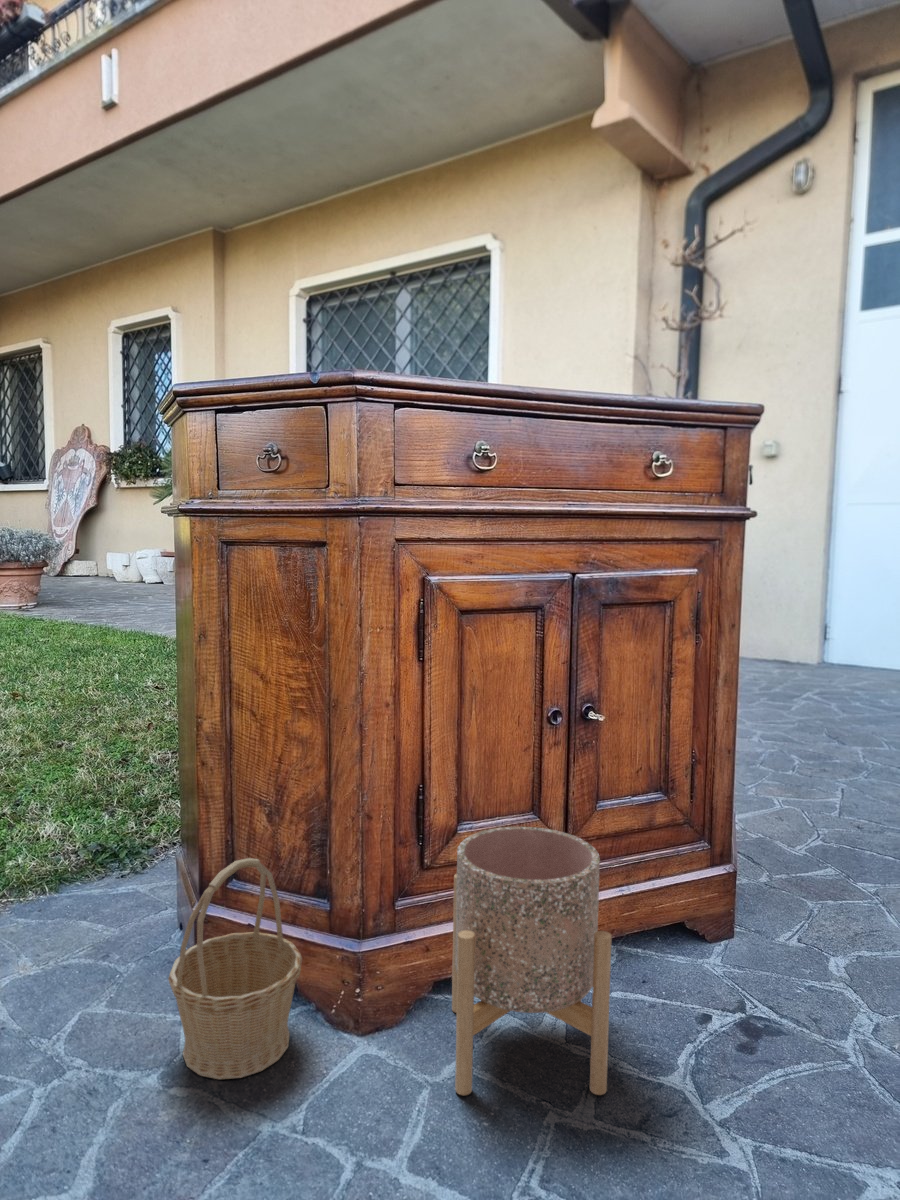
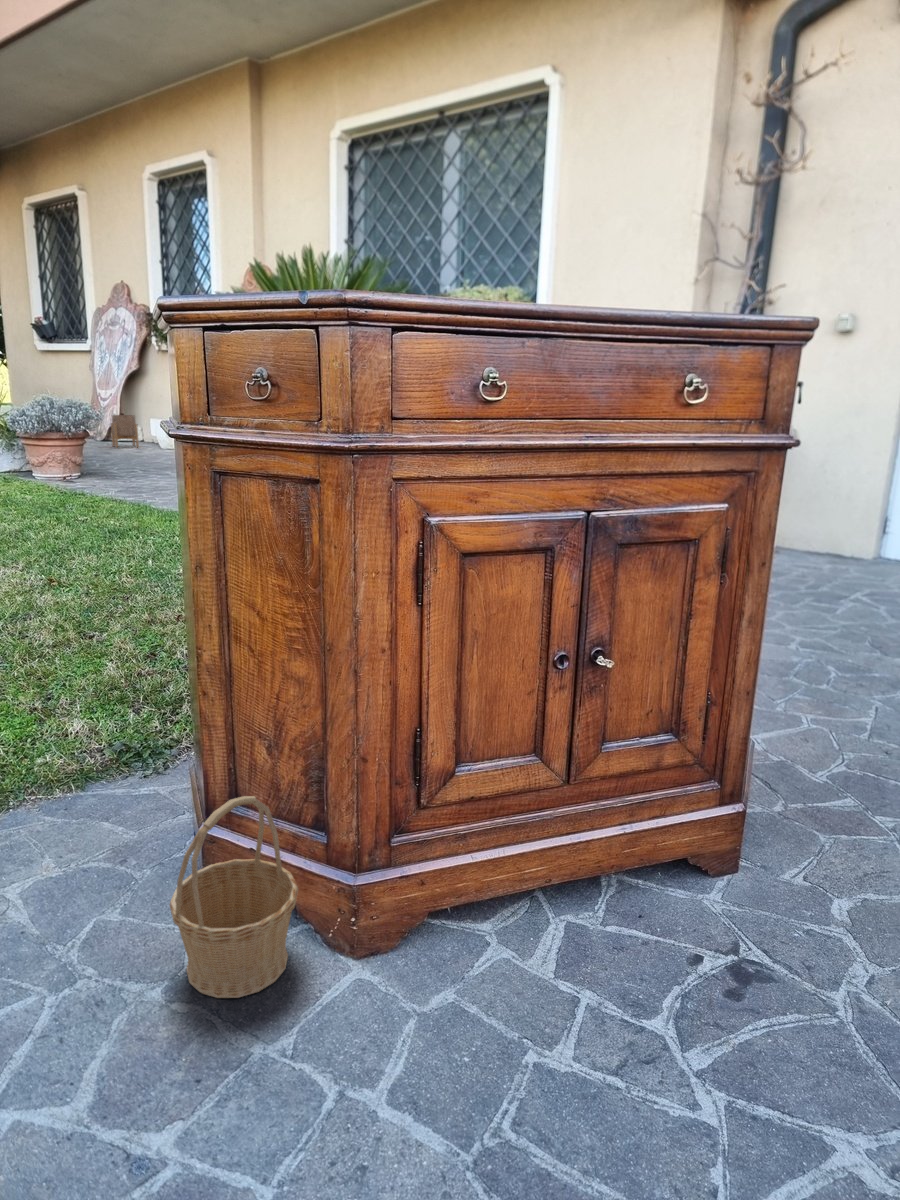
planter: present [452,827,612,1095] -> present [111,415,139,448]

